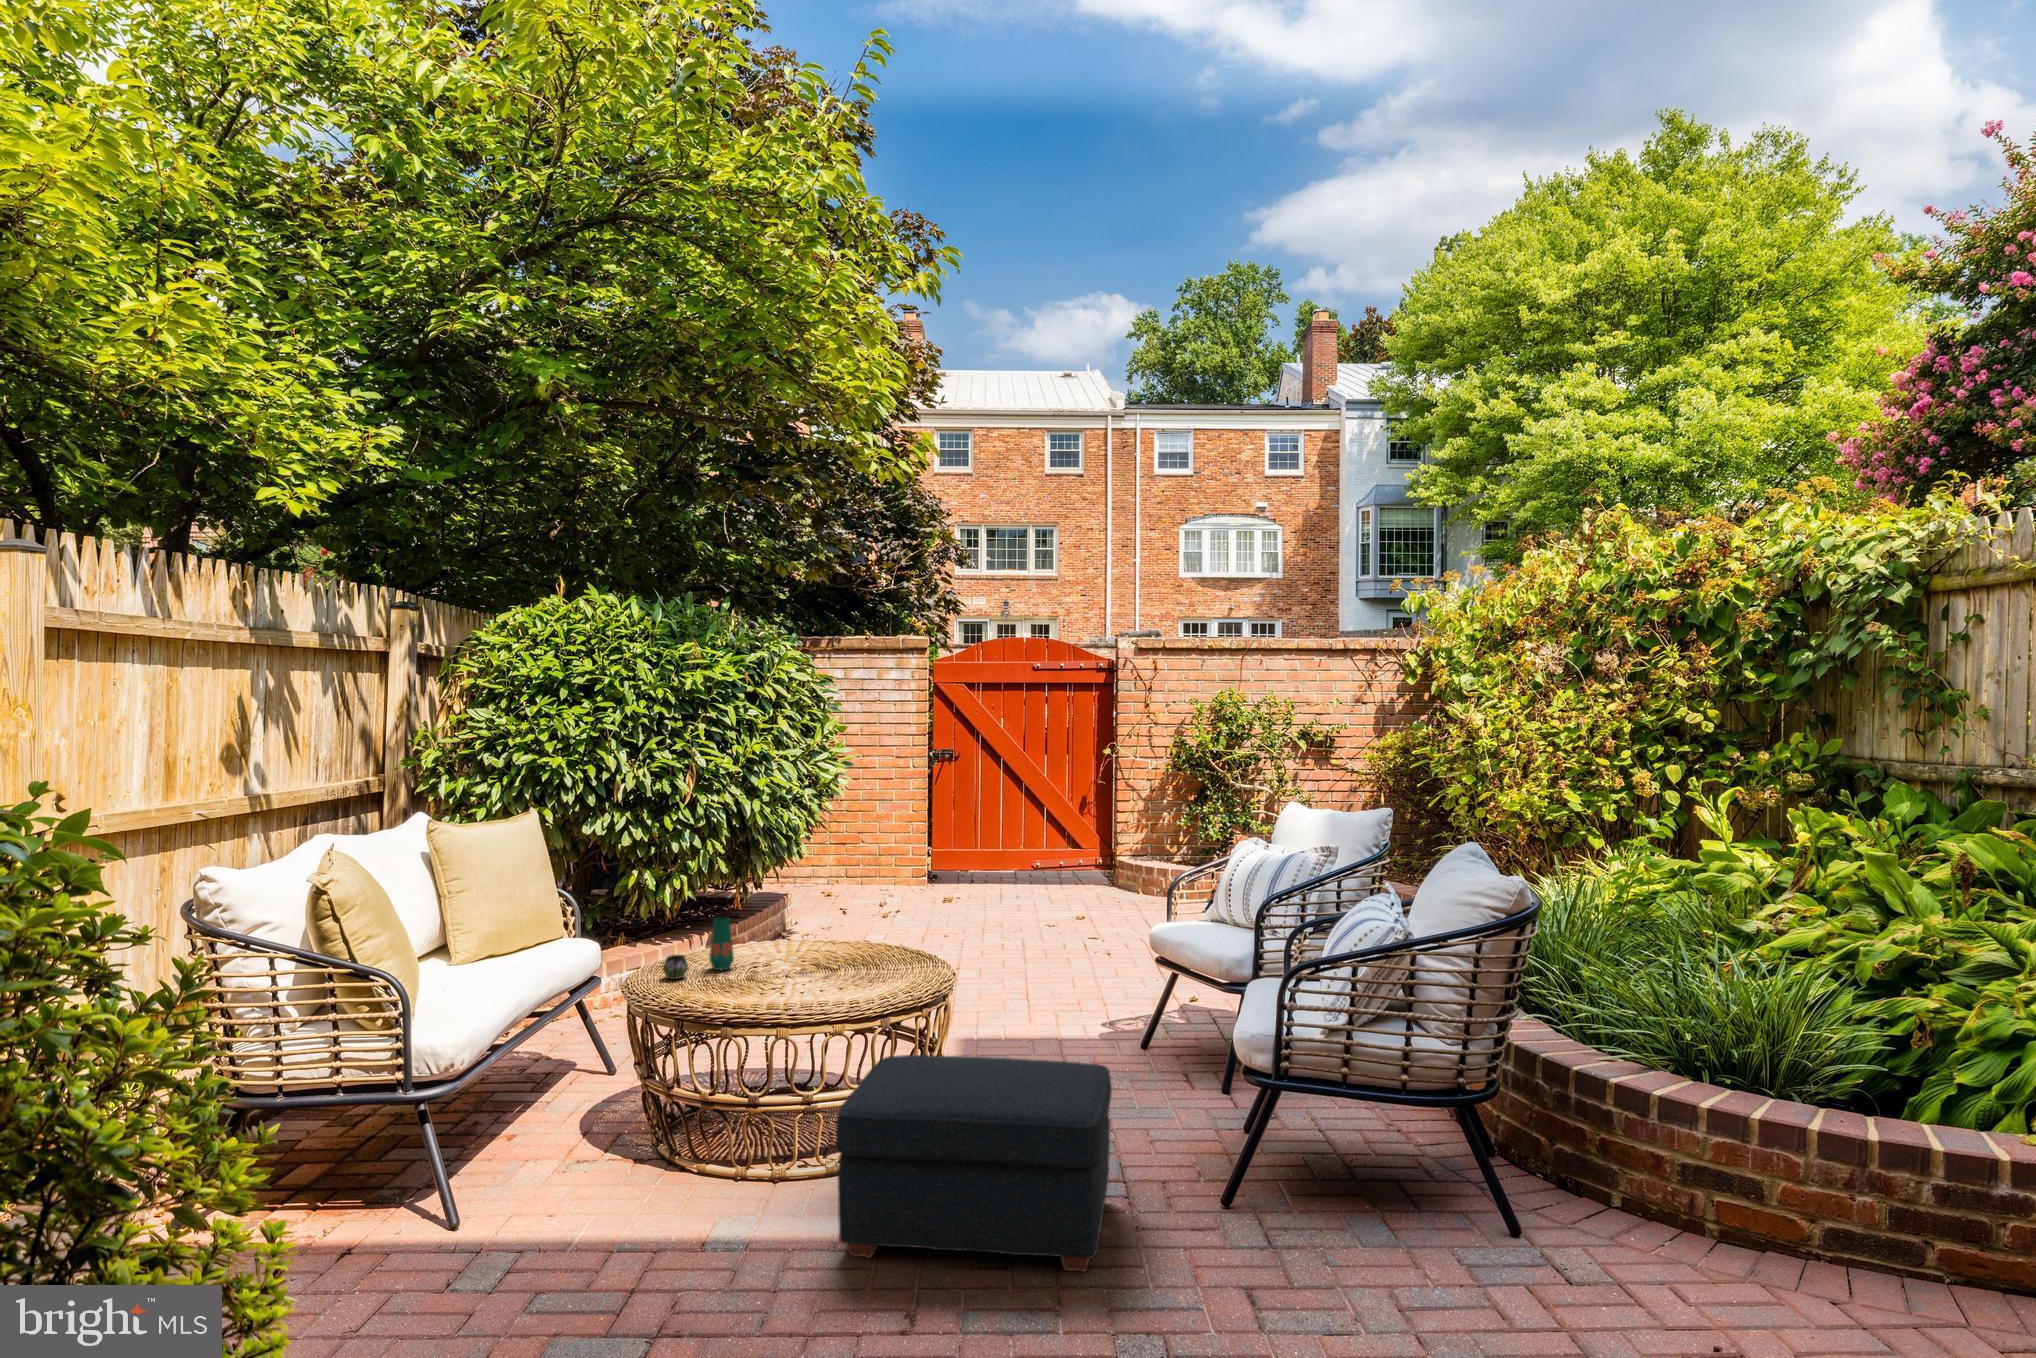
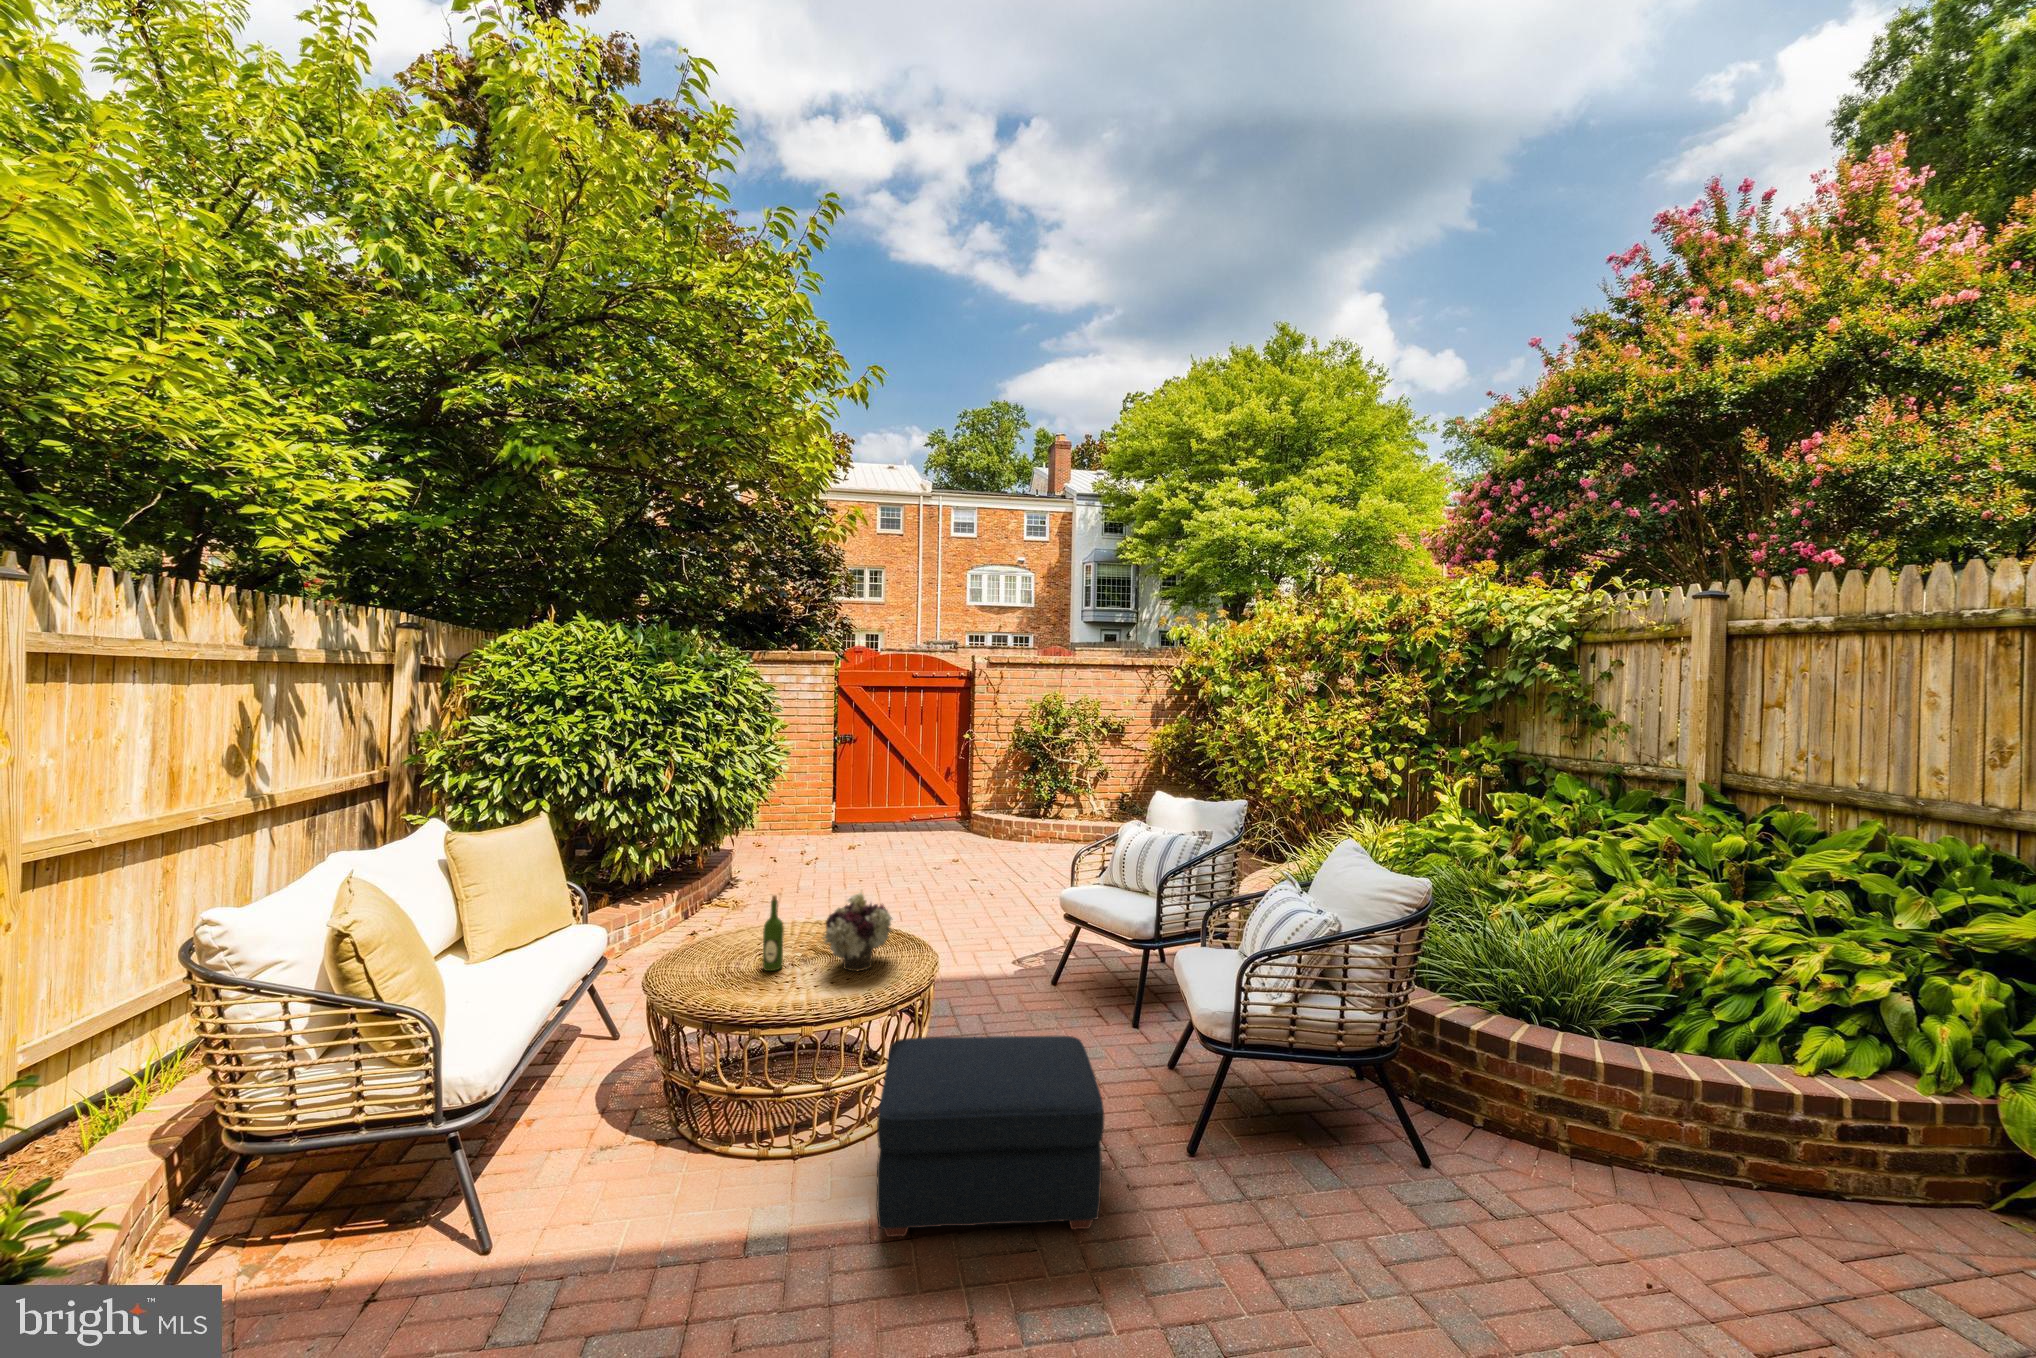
wine bottle: none [749,890,773,979] -> present [763,895,784,971]
flower arrangement: none [811,890,901,983] -> present [823,893,892,971]
vase: present [663,917,734,979] -> none [684,916,745,977]

